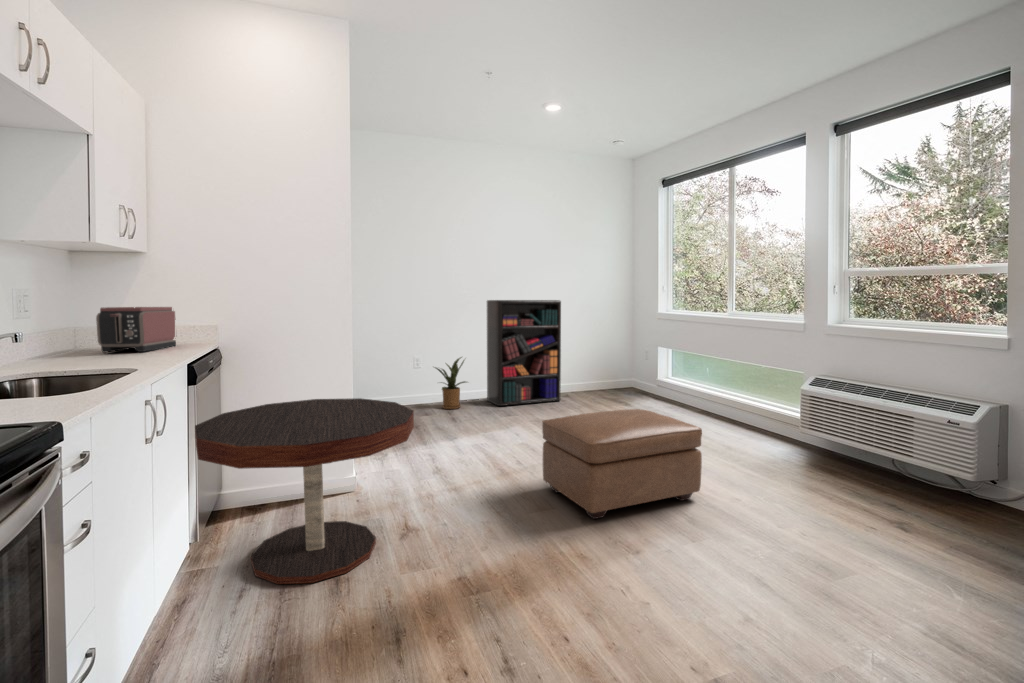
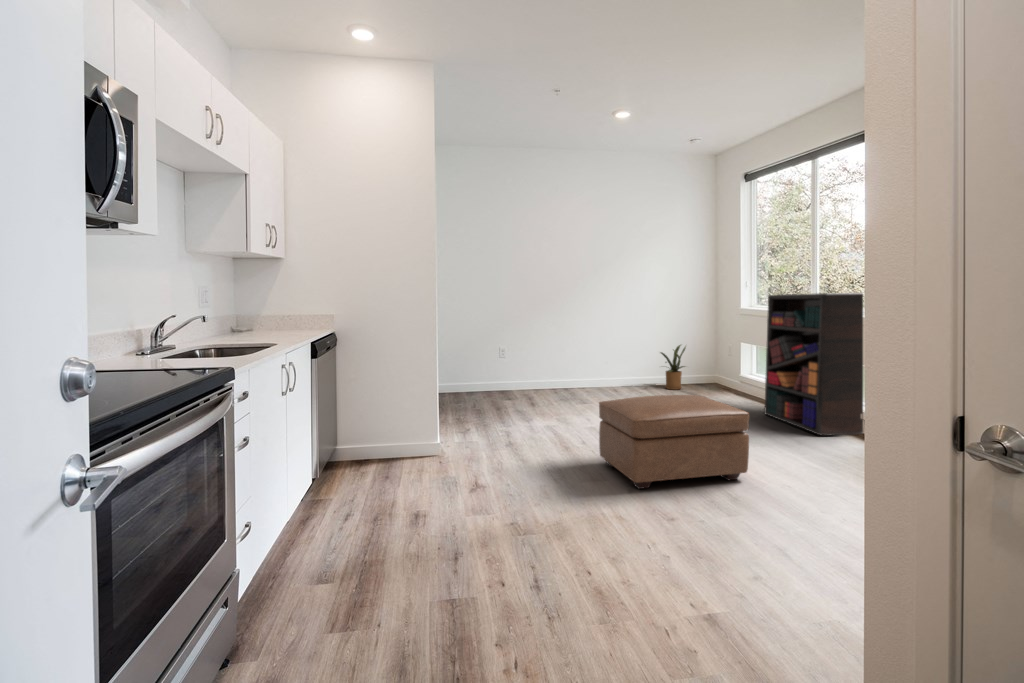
bookshelf: present [487,300,561,406] -> present [764,293,865,436]
toaster: present [96,307,176,353] -> none [251,301,305,335]
house plant: present [435,357,465,409] -> present [661,345,686,390]
coffee table: present [195,398,414,584] -> none [316,376,481,515]

